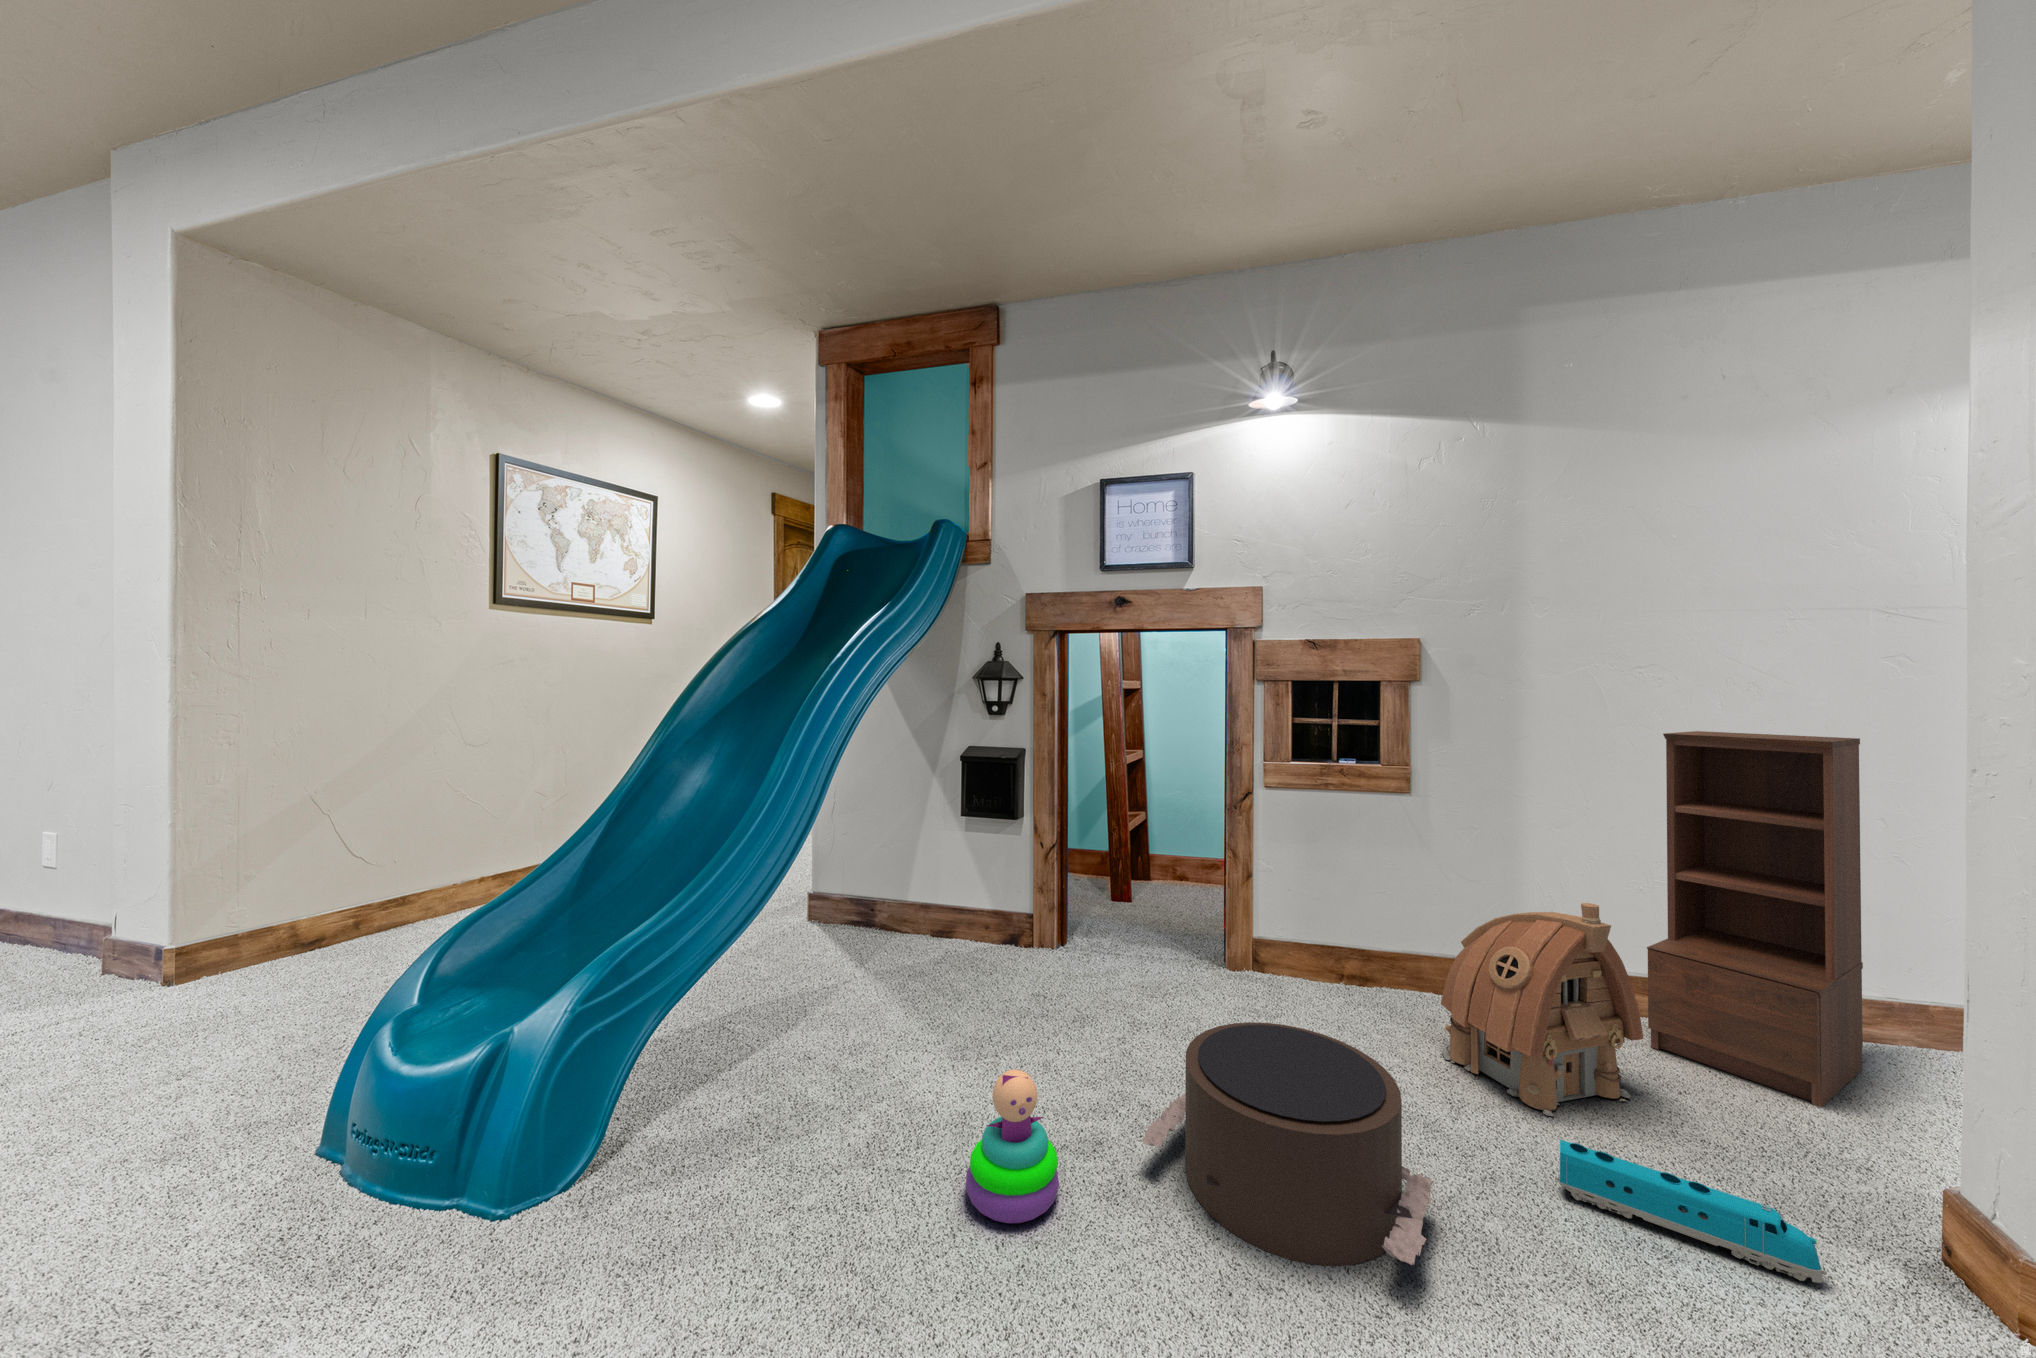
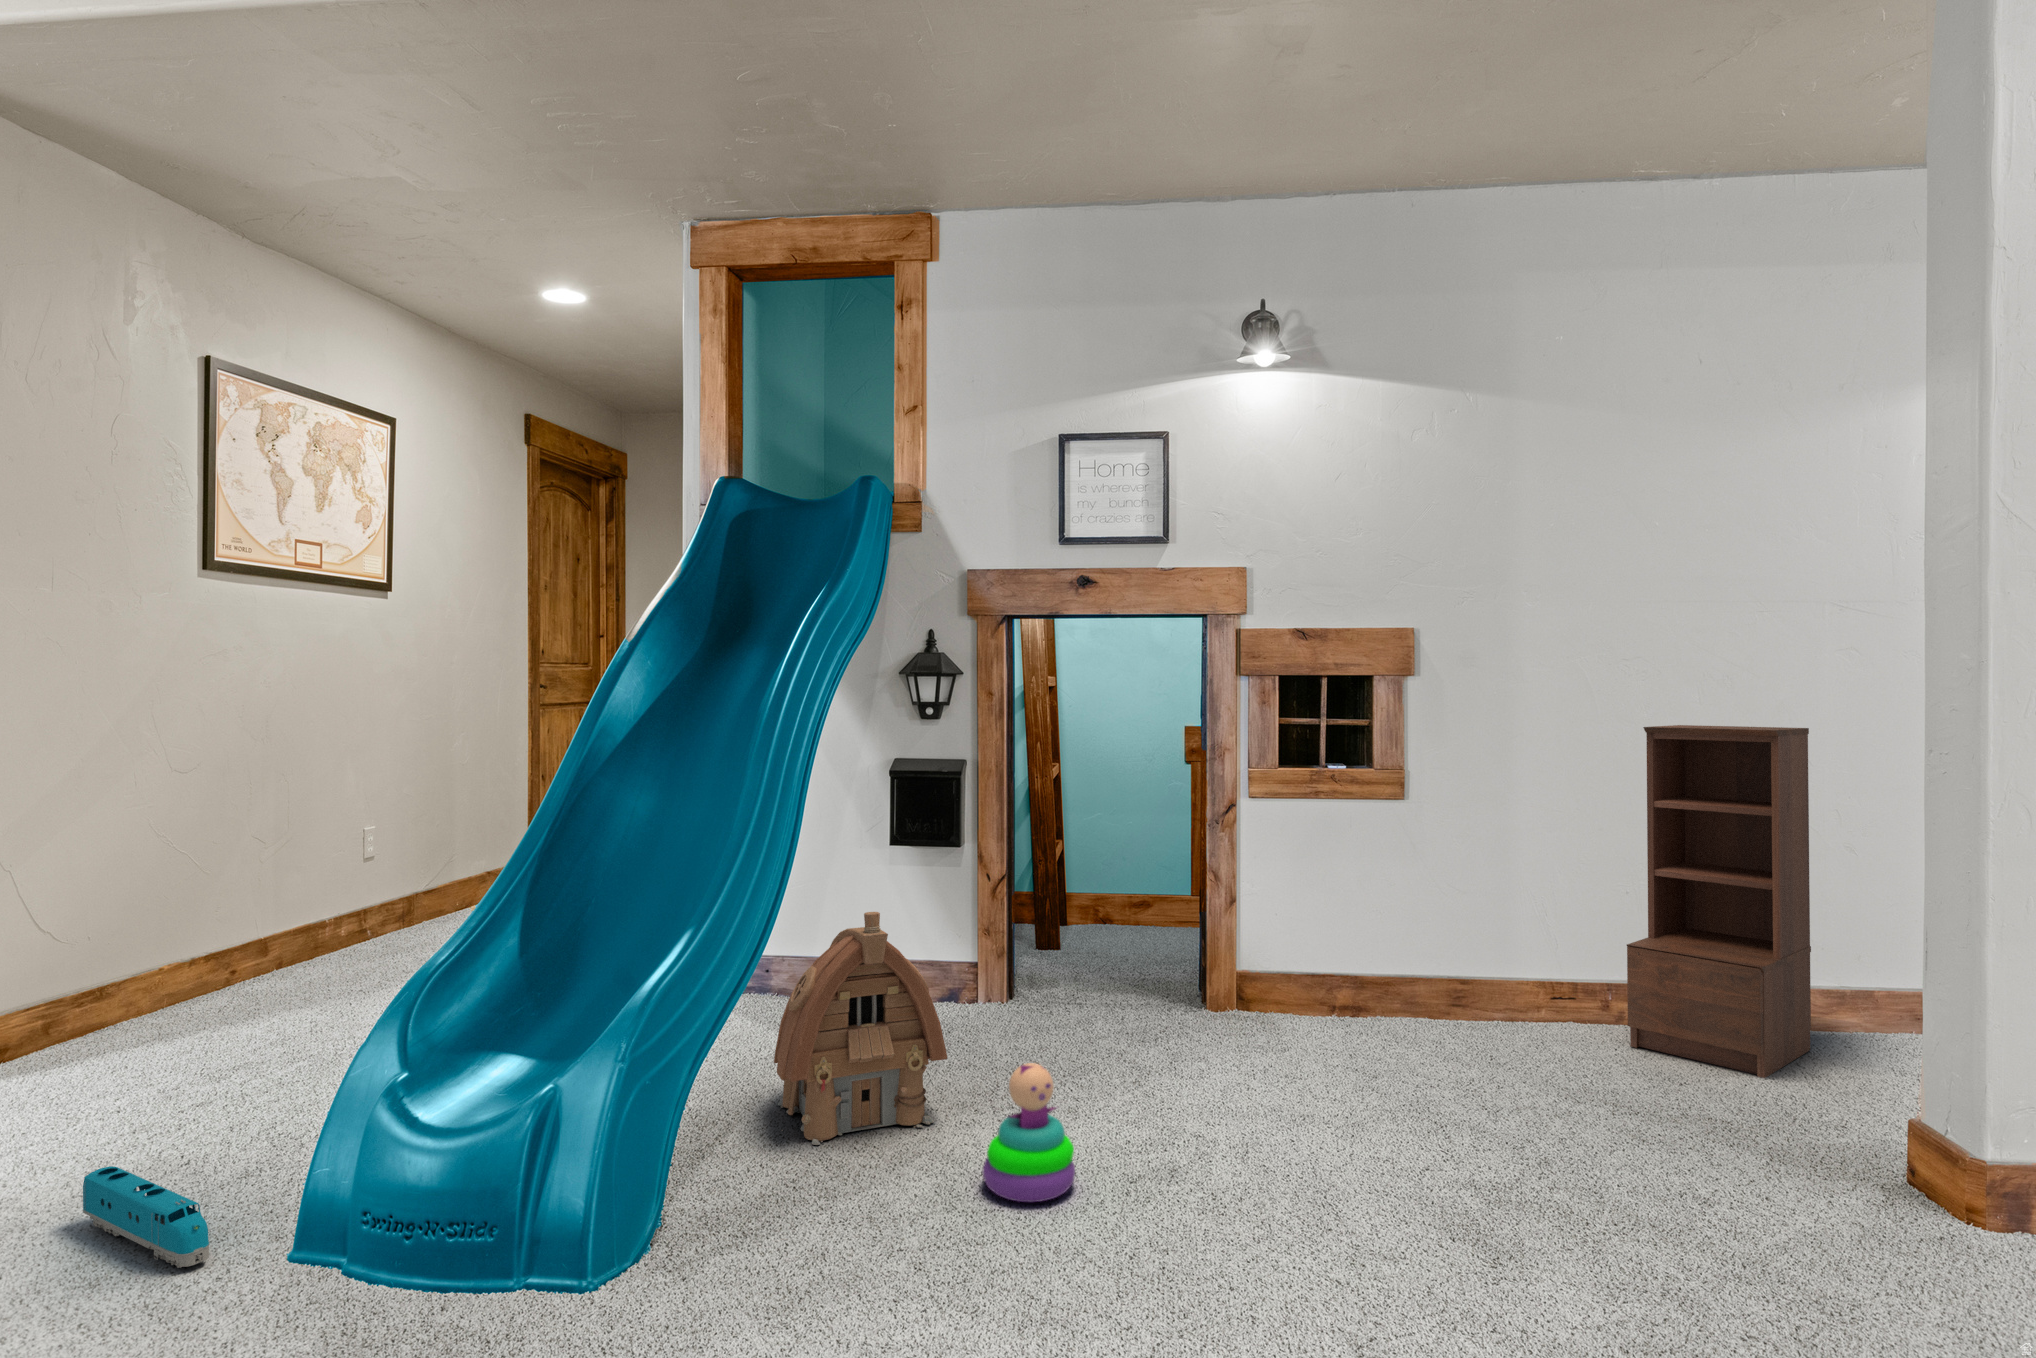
toy house: present [1441,903,1643,1116] -> present [774,912,947,1145]
pouf: present [1142,1022,1431,1266] -> none [1150,1021,1415,1204]
toy train: present [1555,1140,1827,1283] -> present [83,1166,210,1268]

